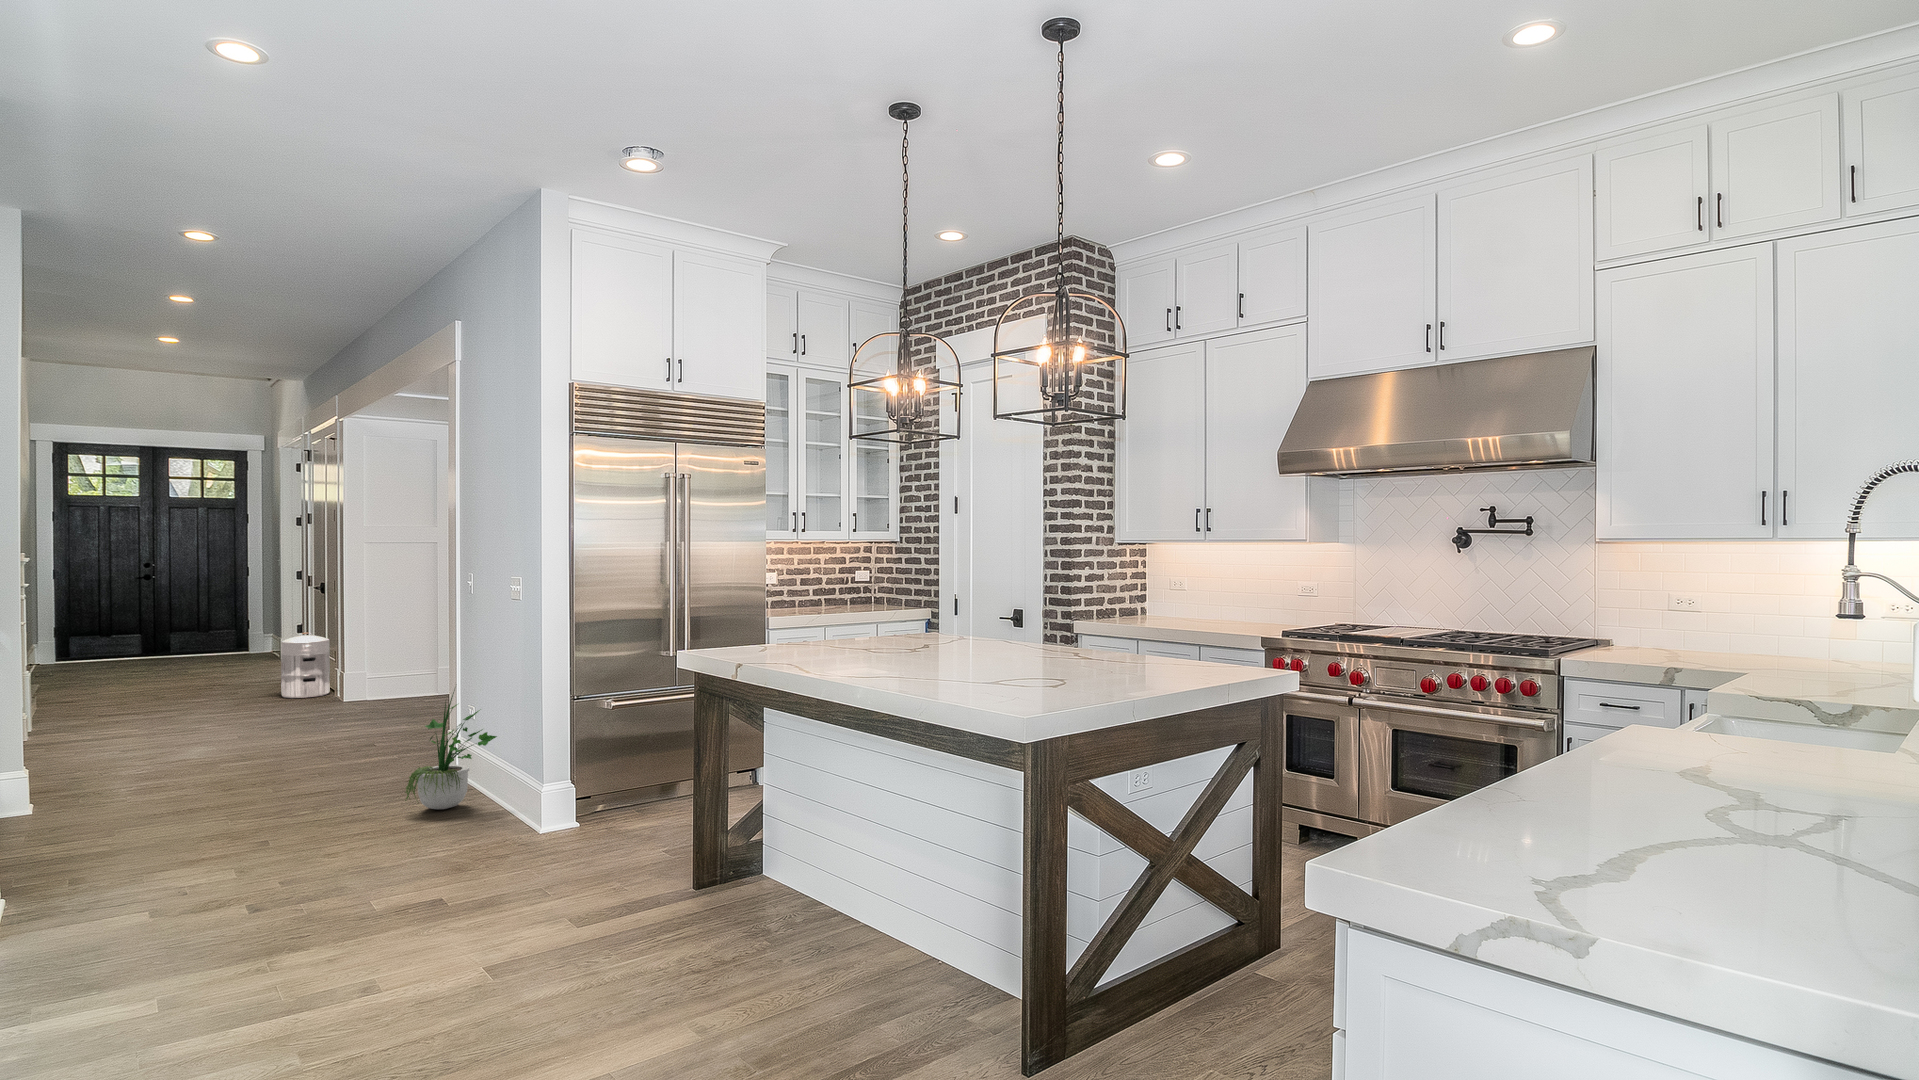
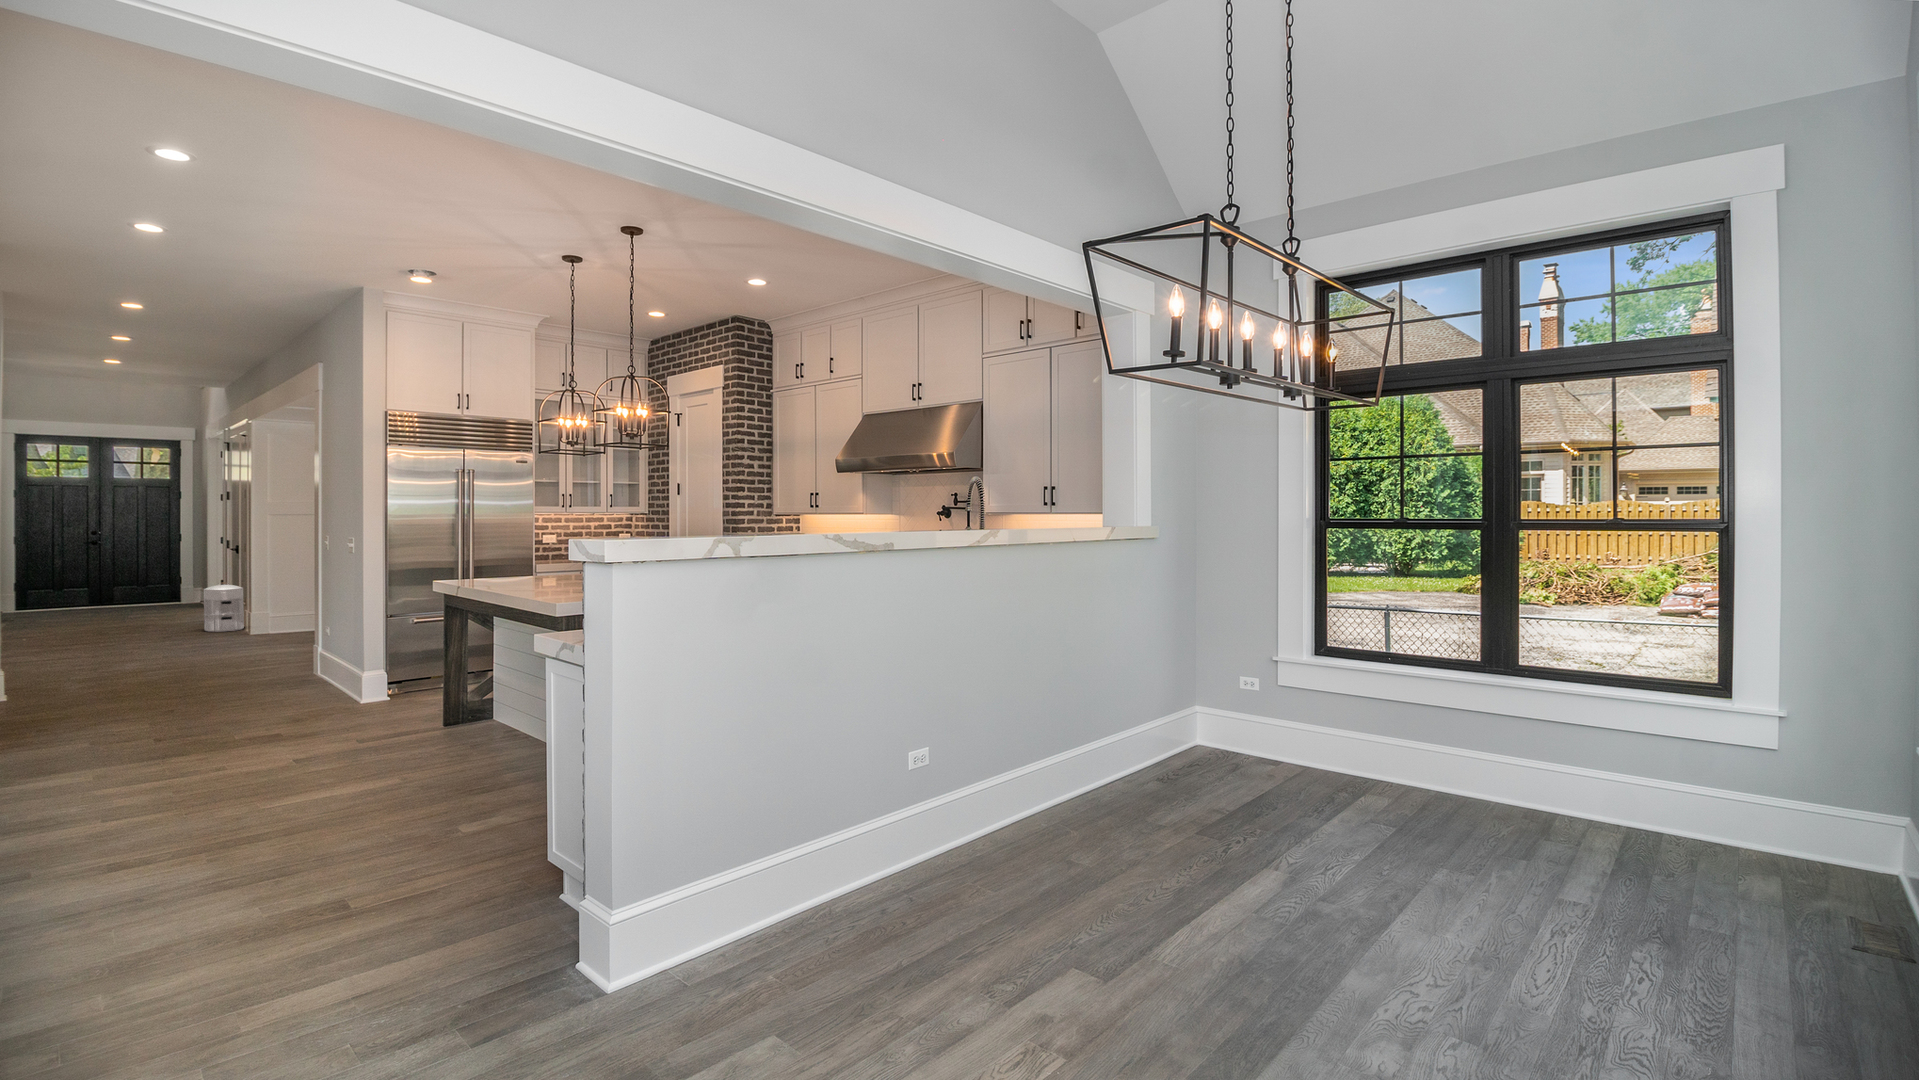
potted plant: present [405,689,497,809] -> none [277,603,342,688]

